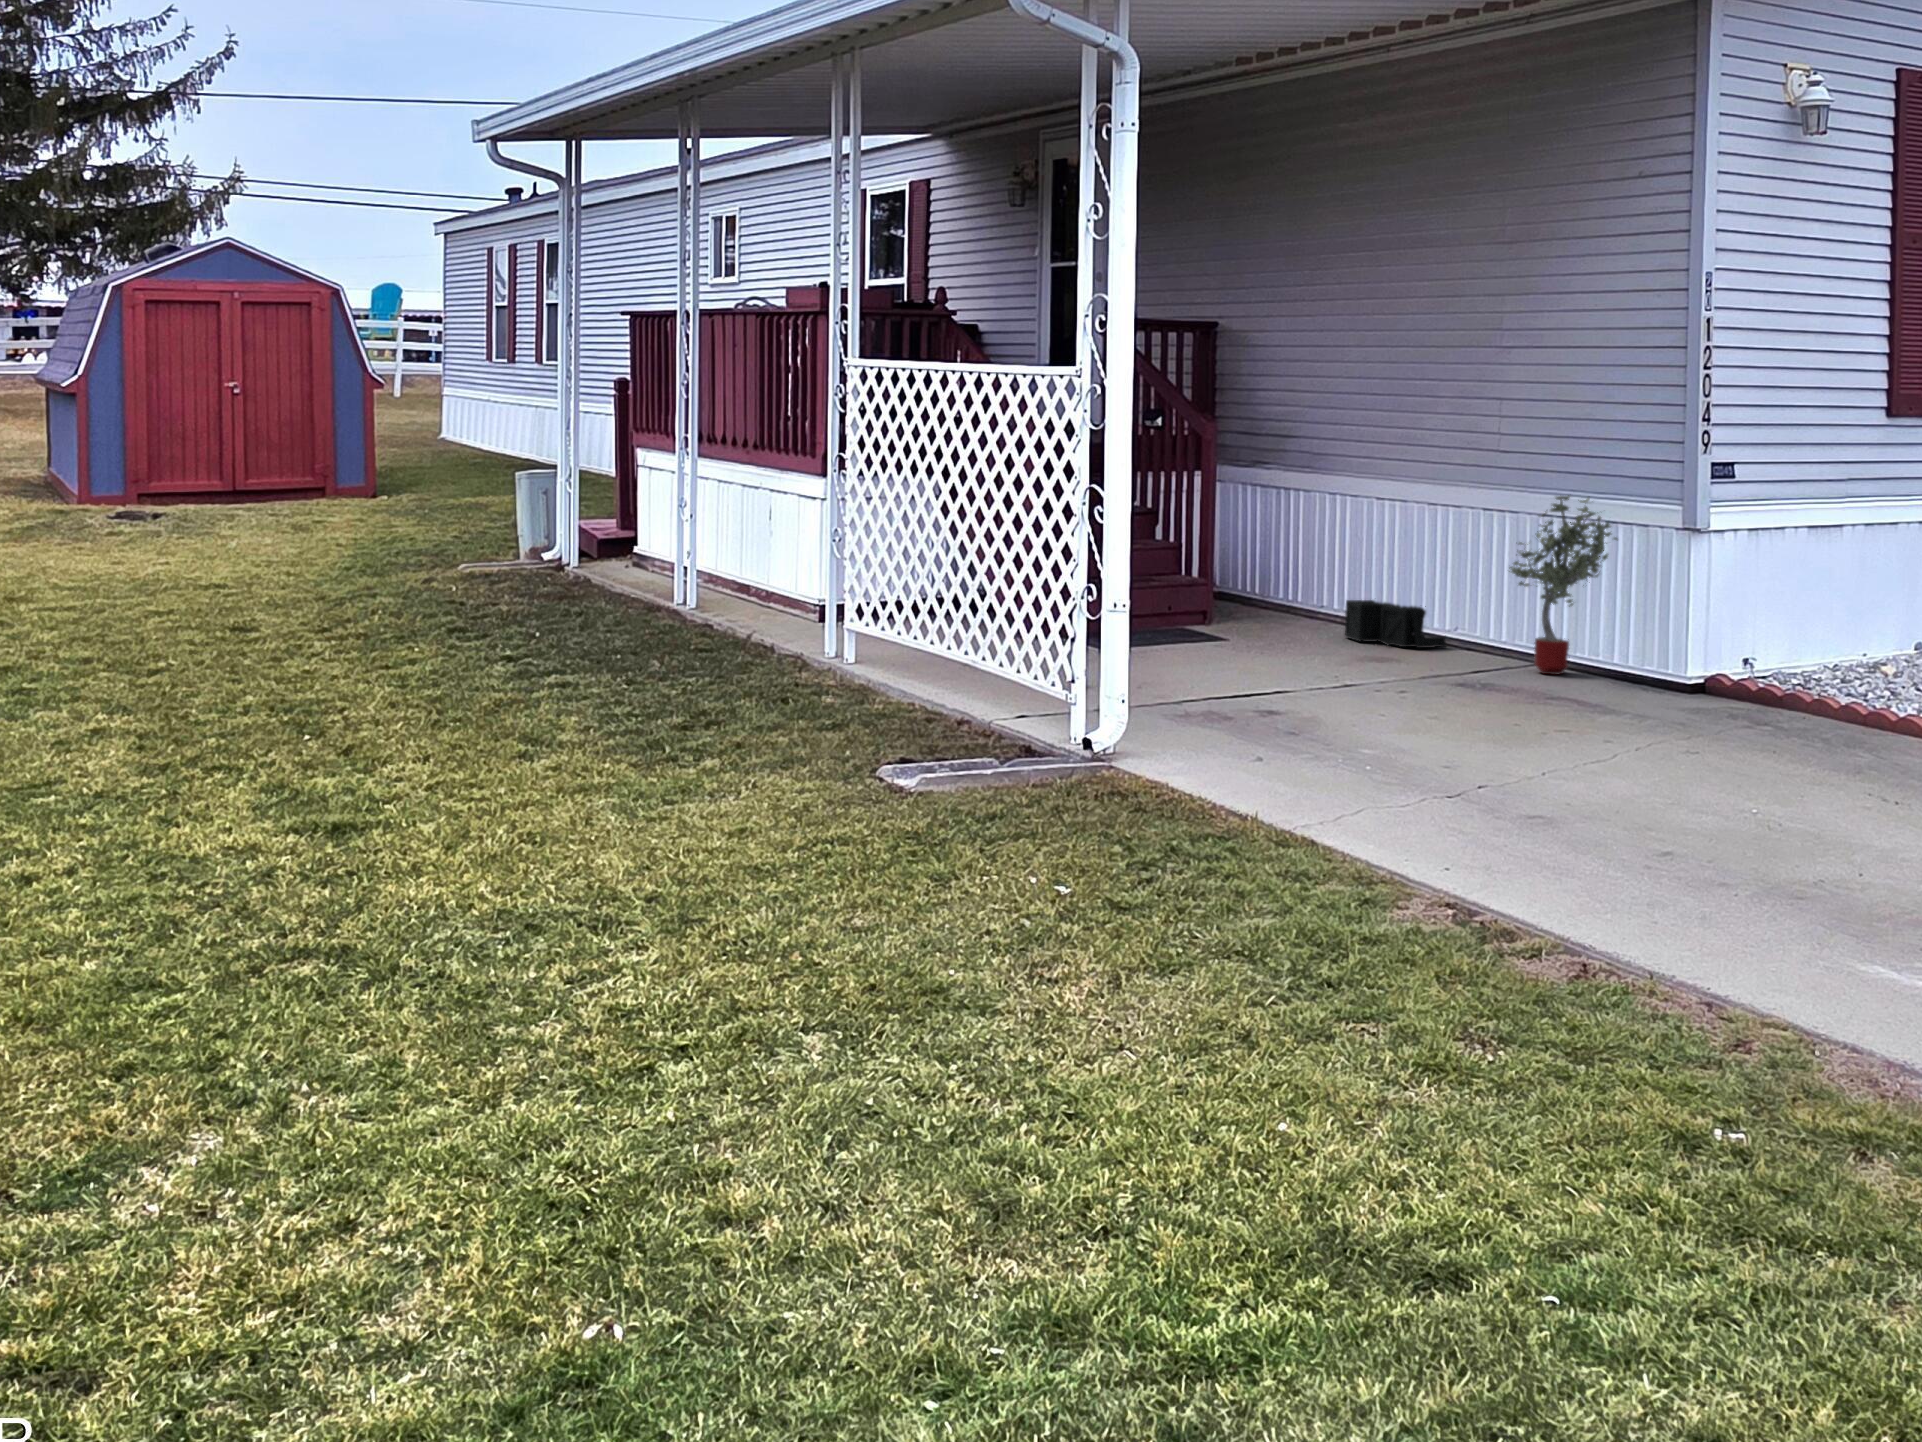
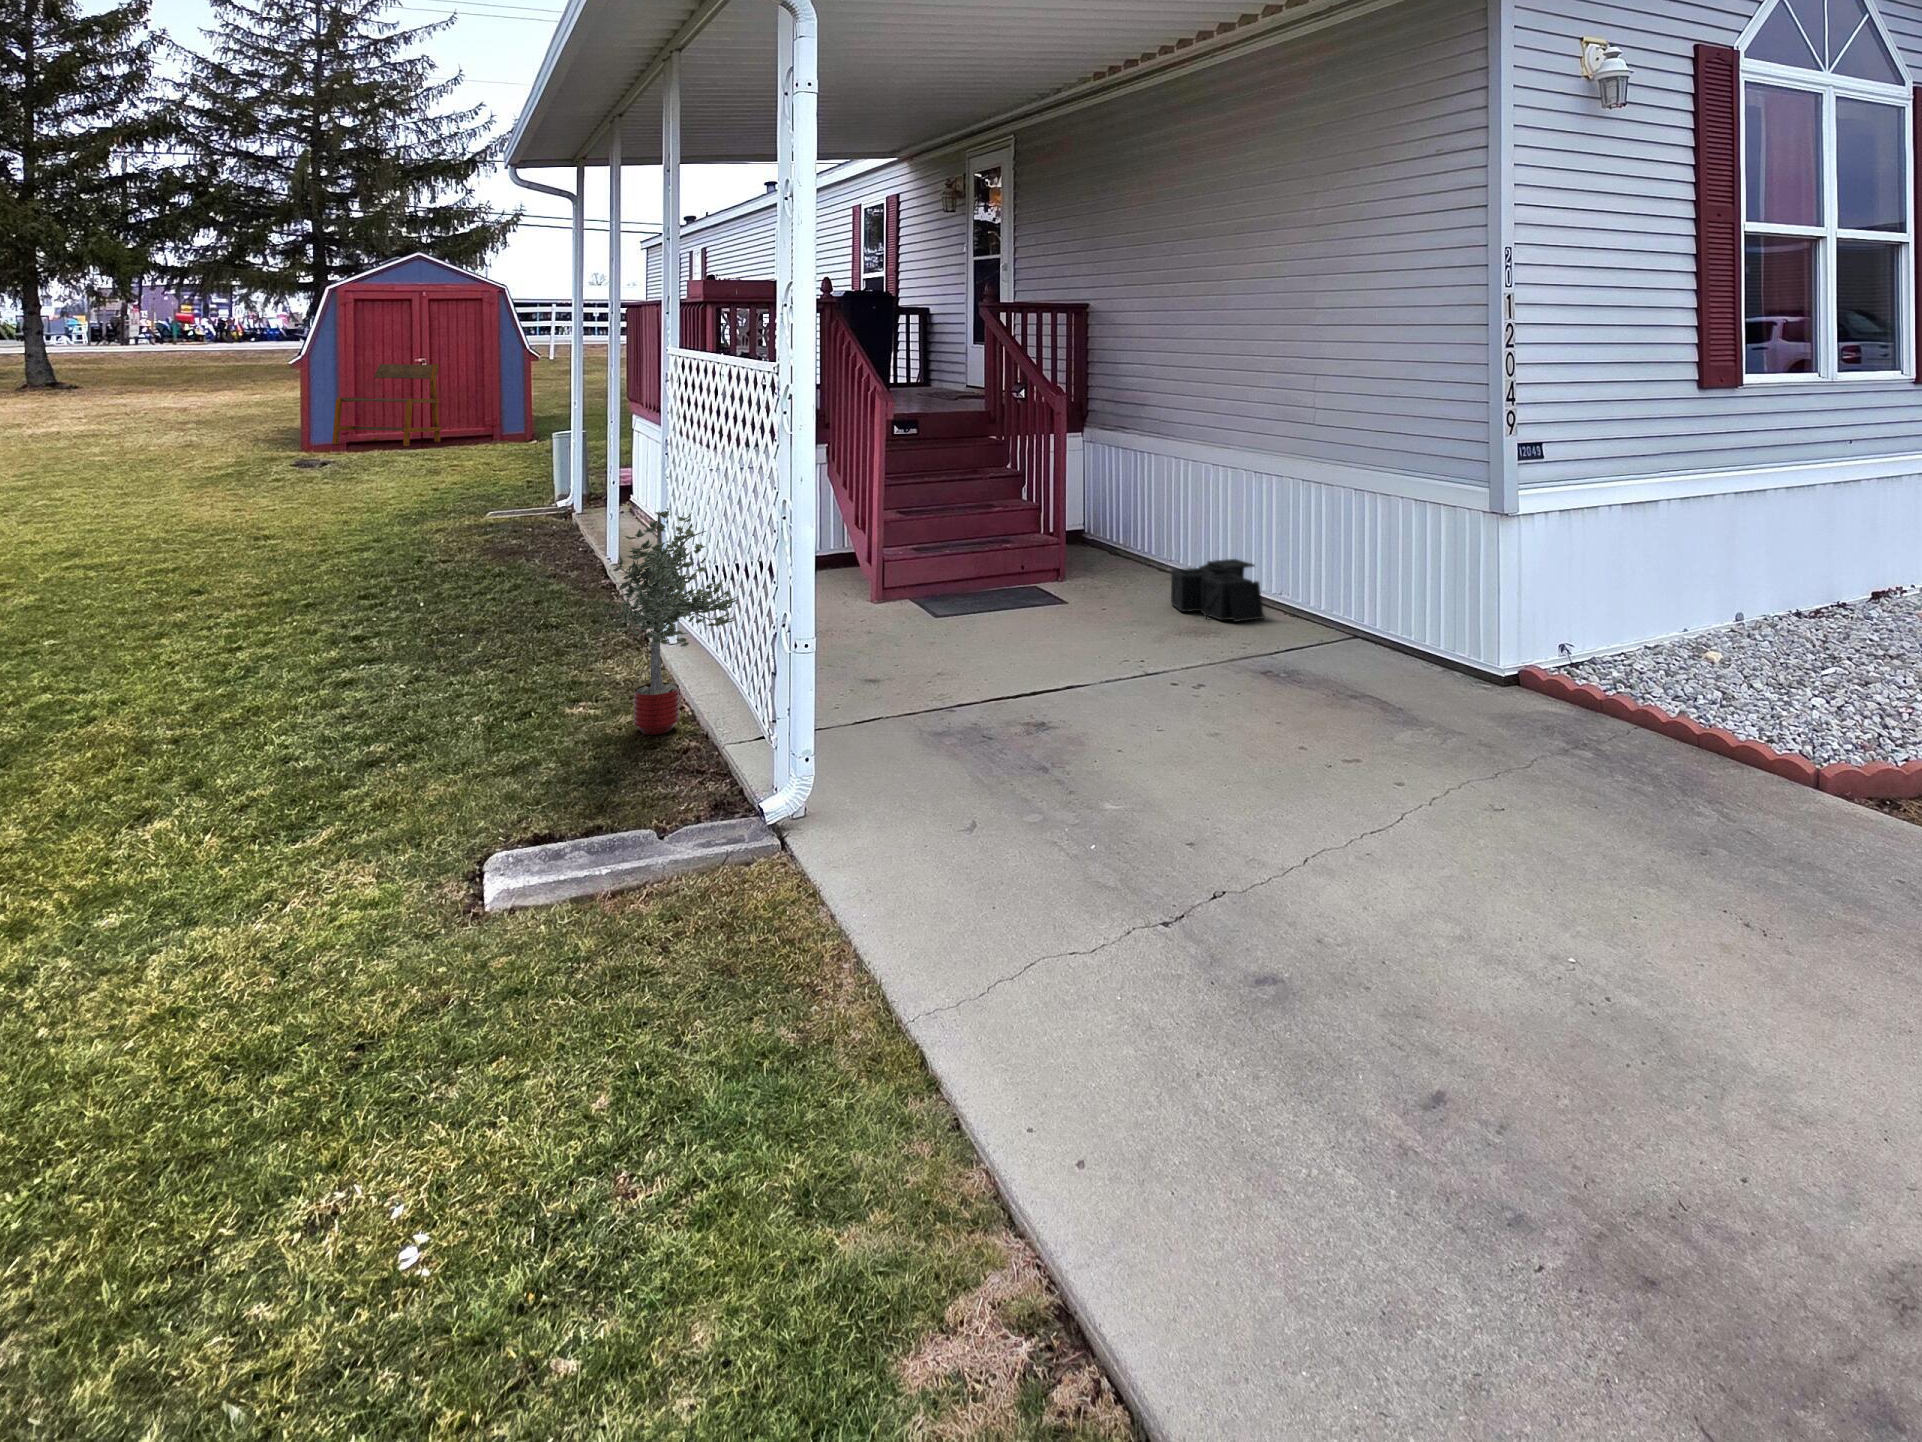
bench: none [123,388,268,500] -> present [332,364,441,446]
potted tree: present [1509,495,1618,675] -> present [614,511,738,735]

